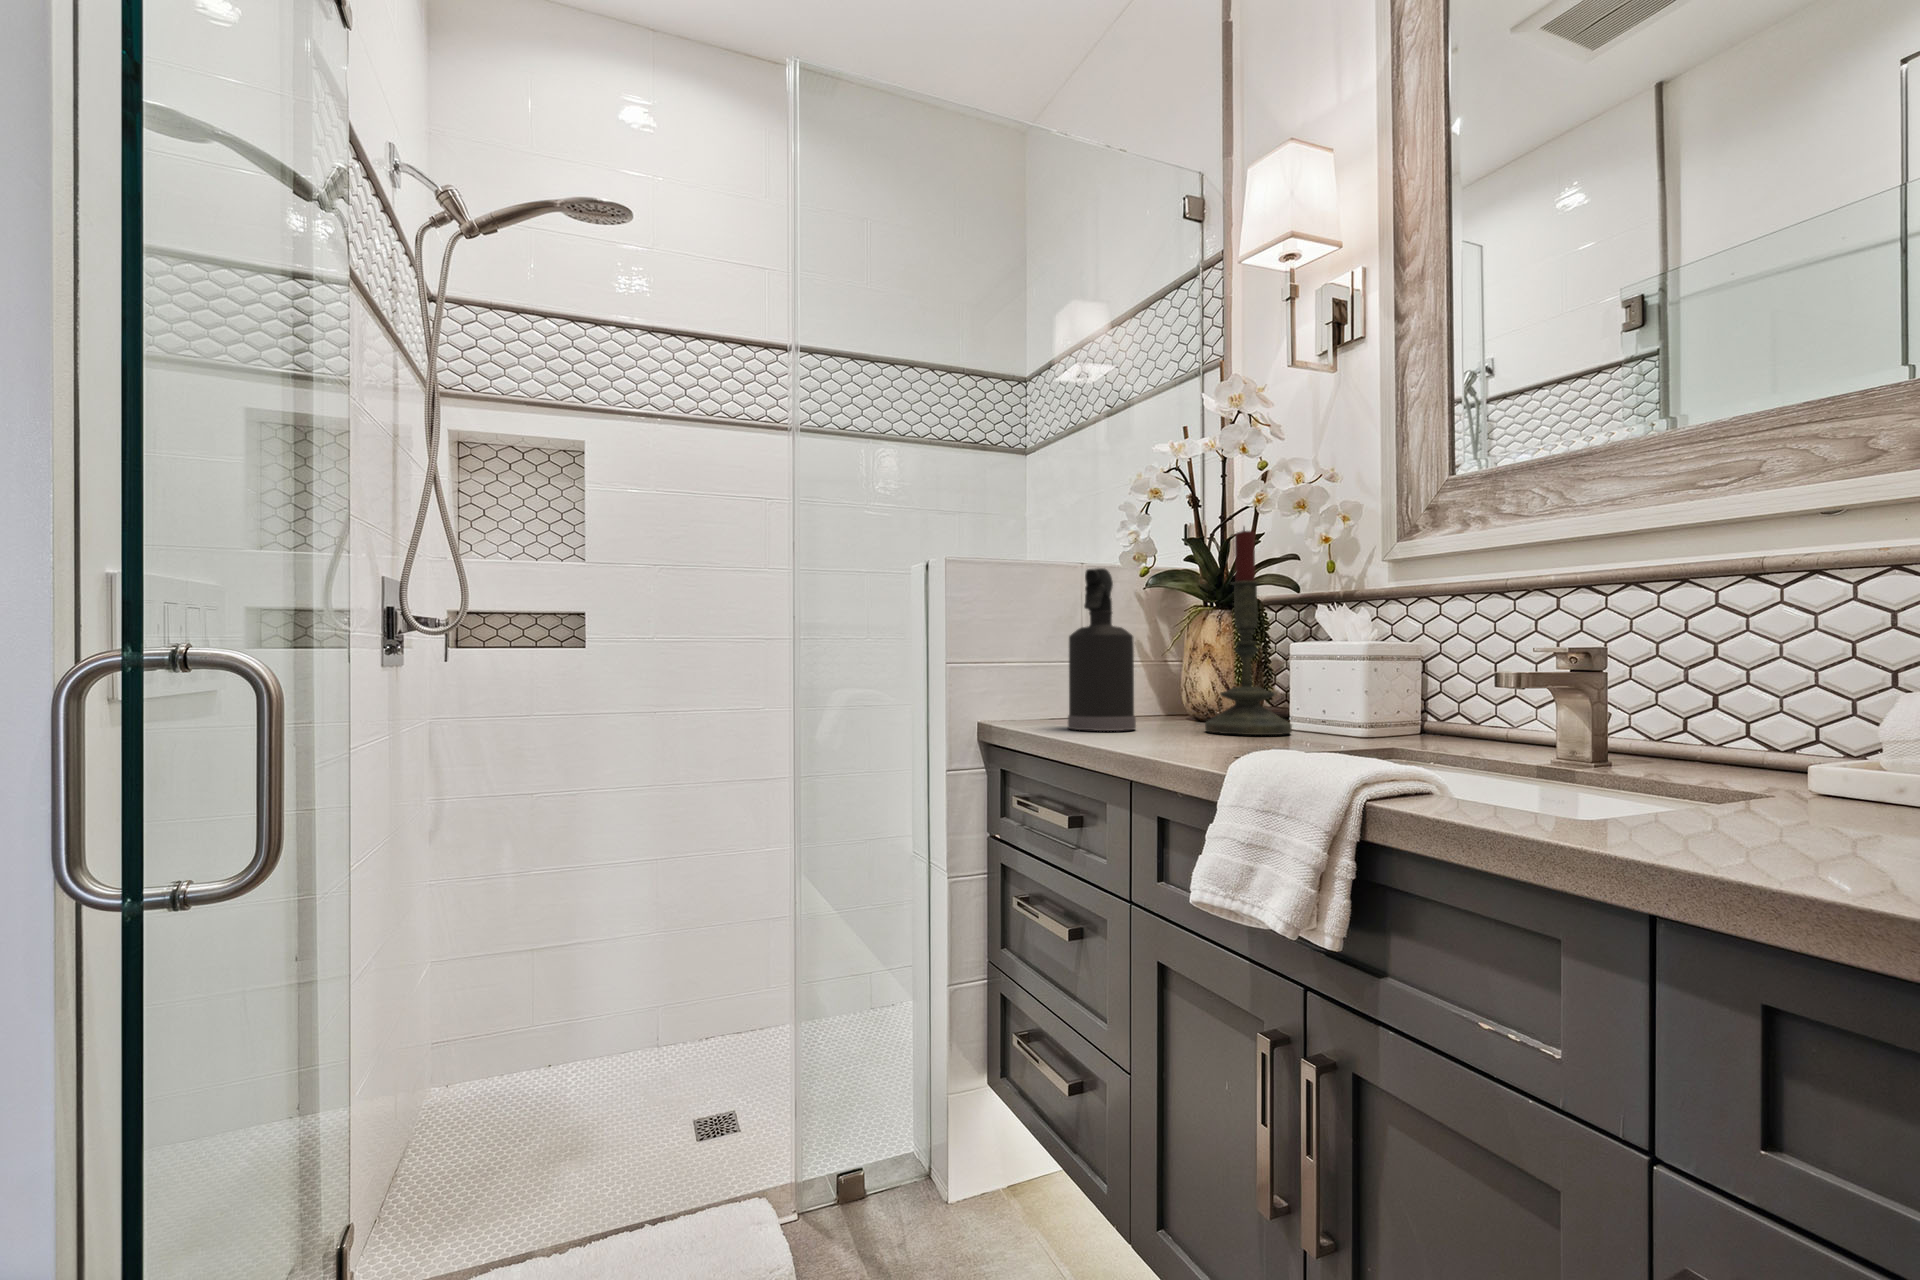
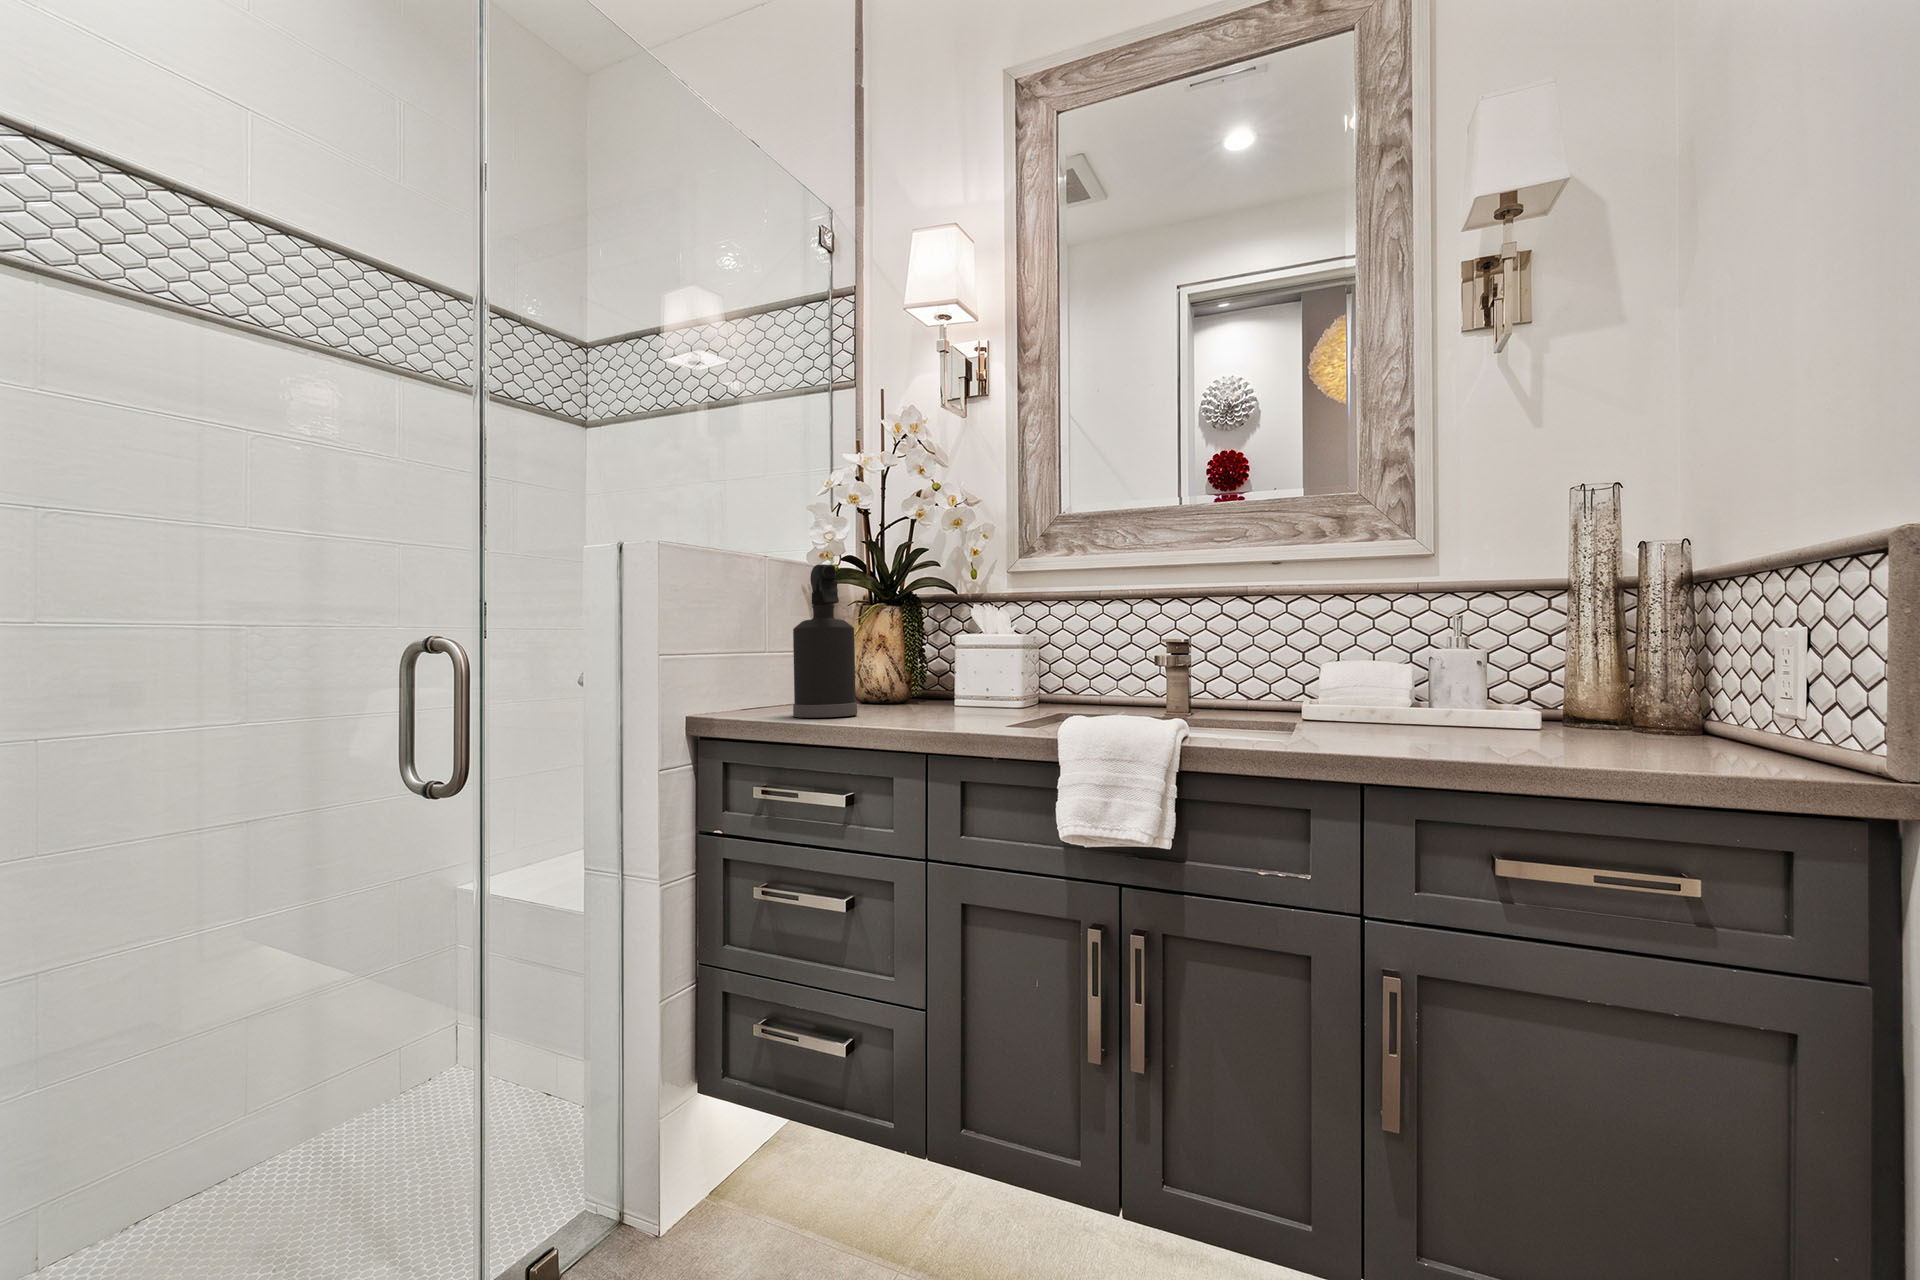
candle: present [1205,527,1292,735] -> none [906,537,974,712]

